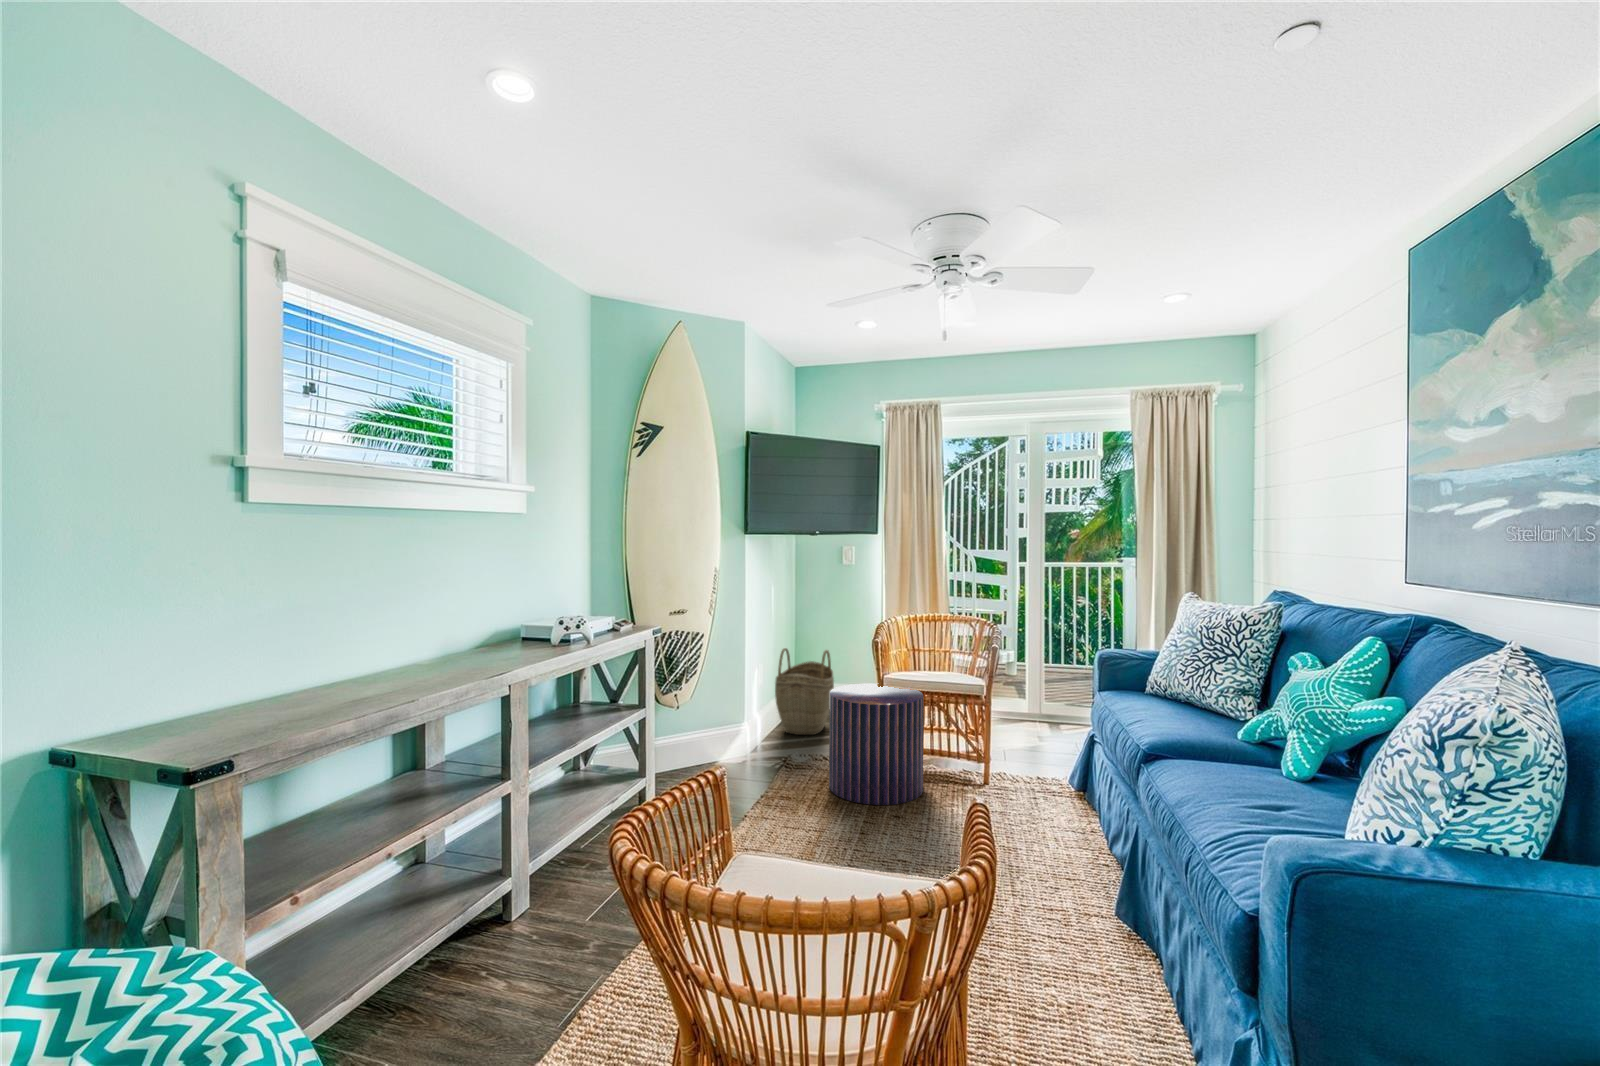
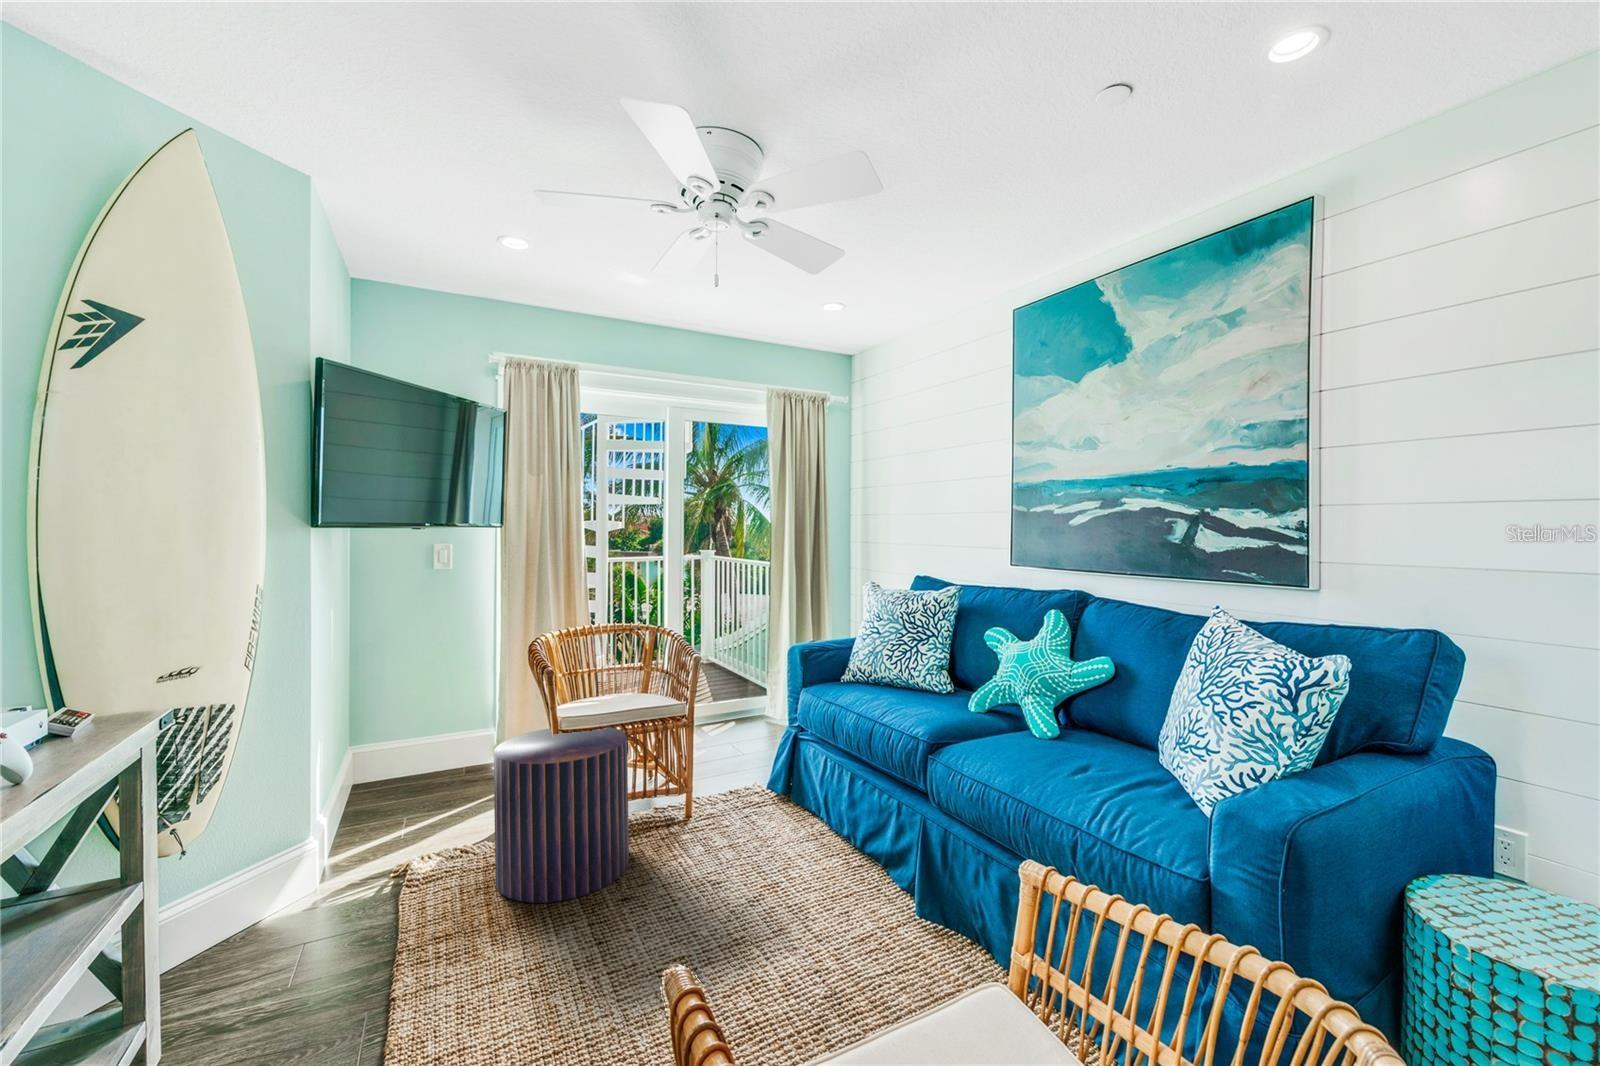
woven basket: present [775,648,834,735] -> none [346,694,441,828]

